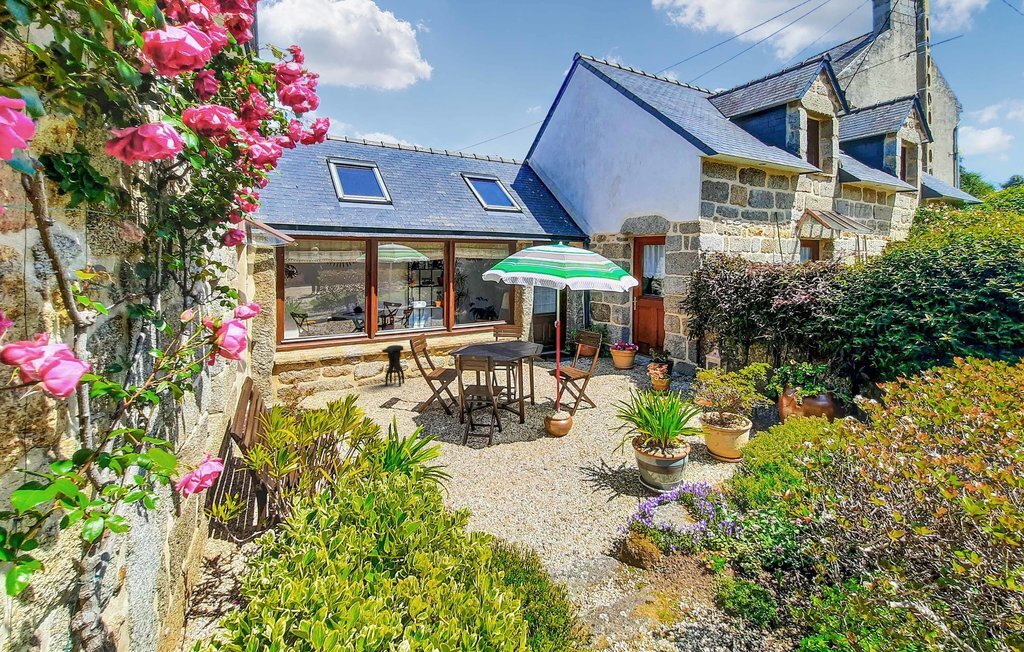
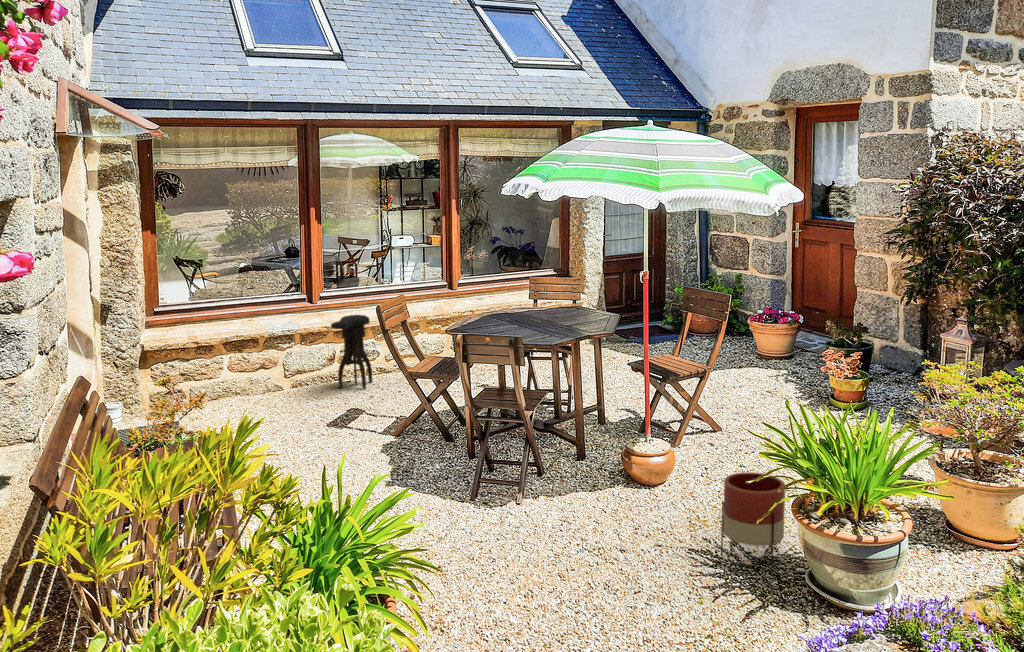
planter: none [596,426,629,477] -> present [721,472,785,570]

